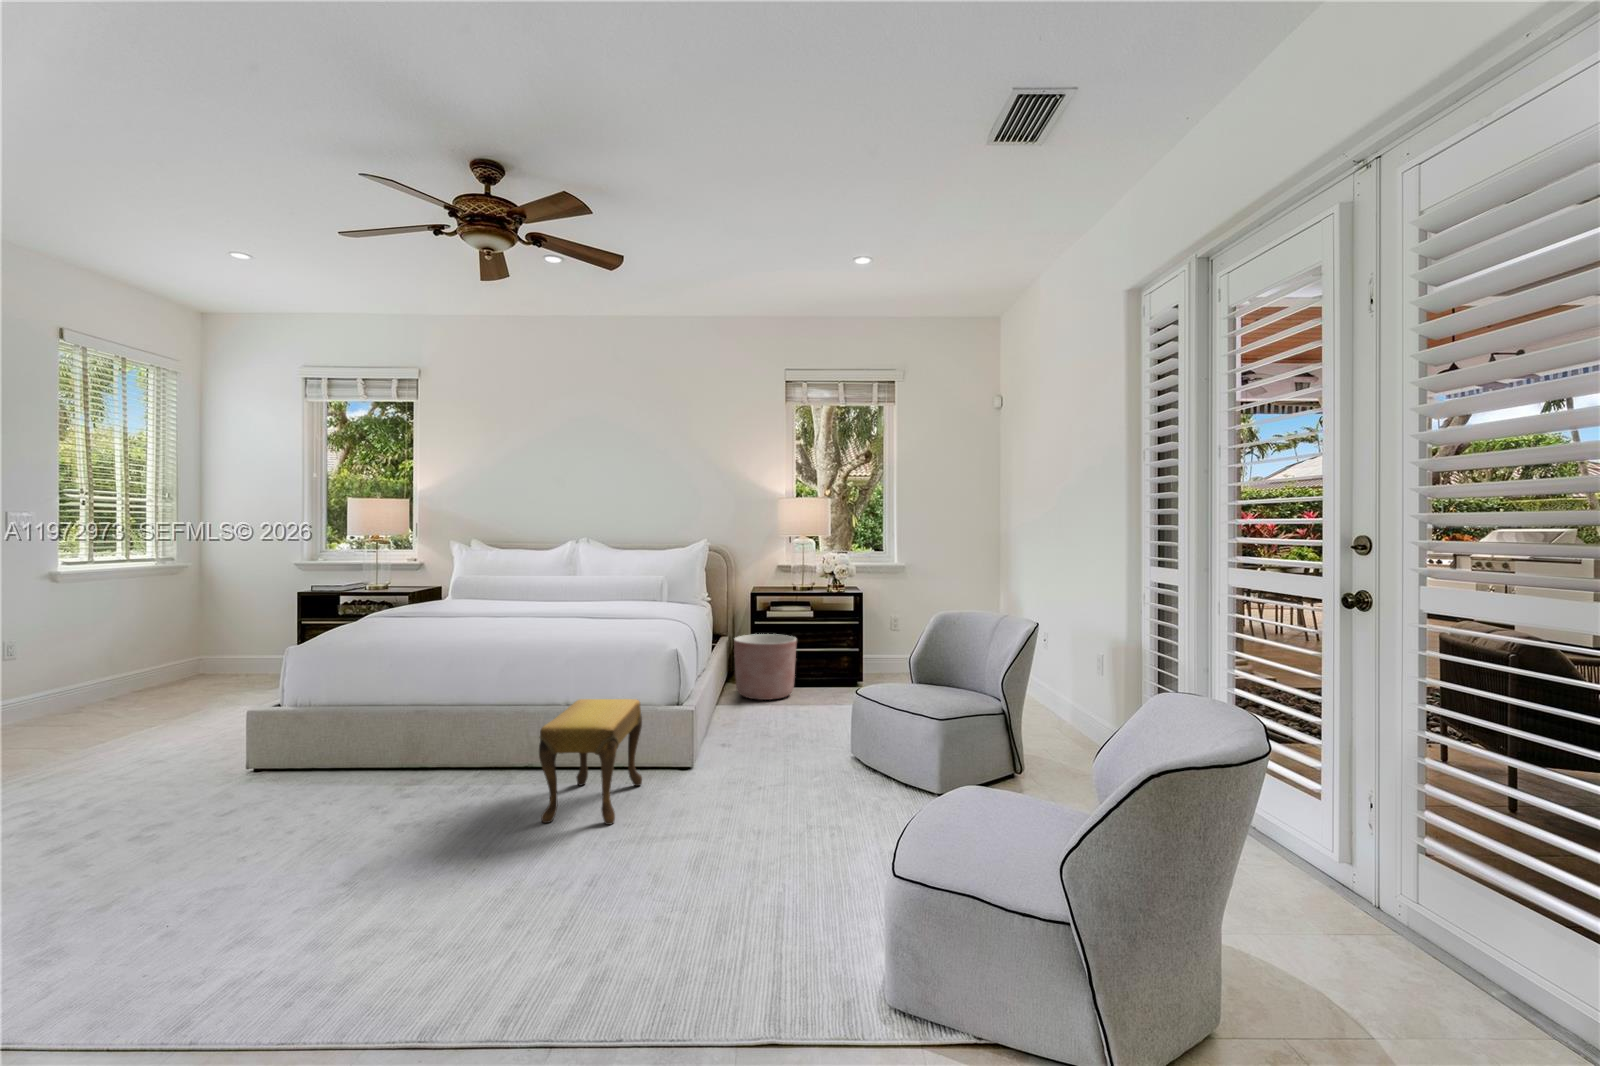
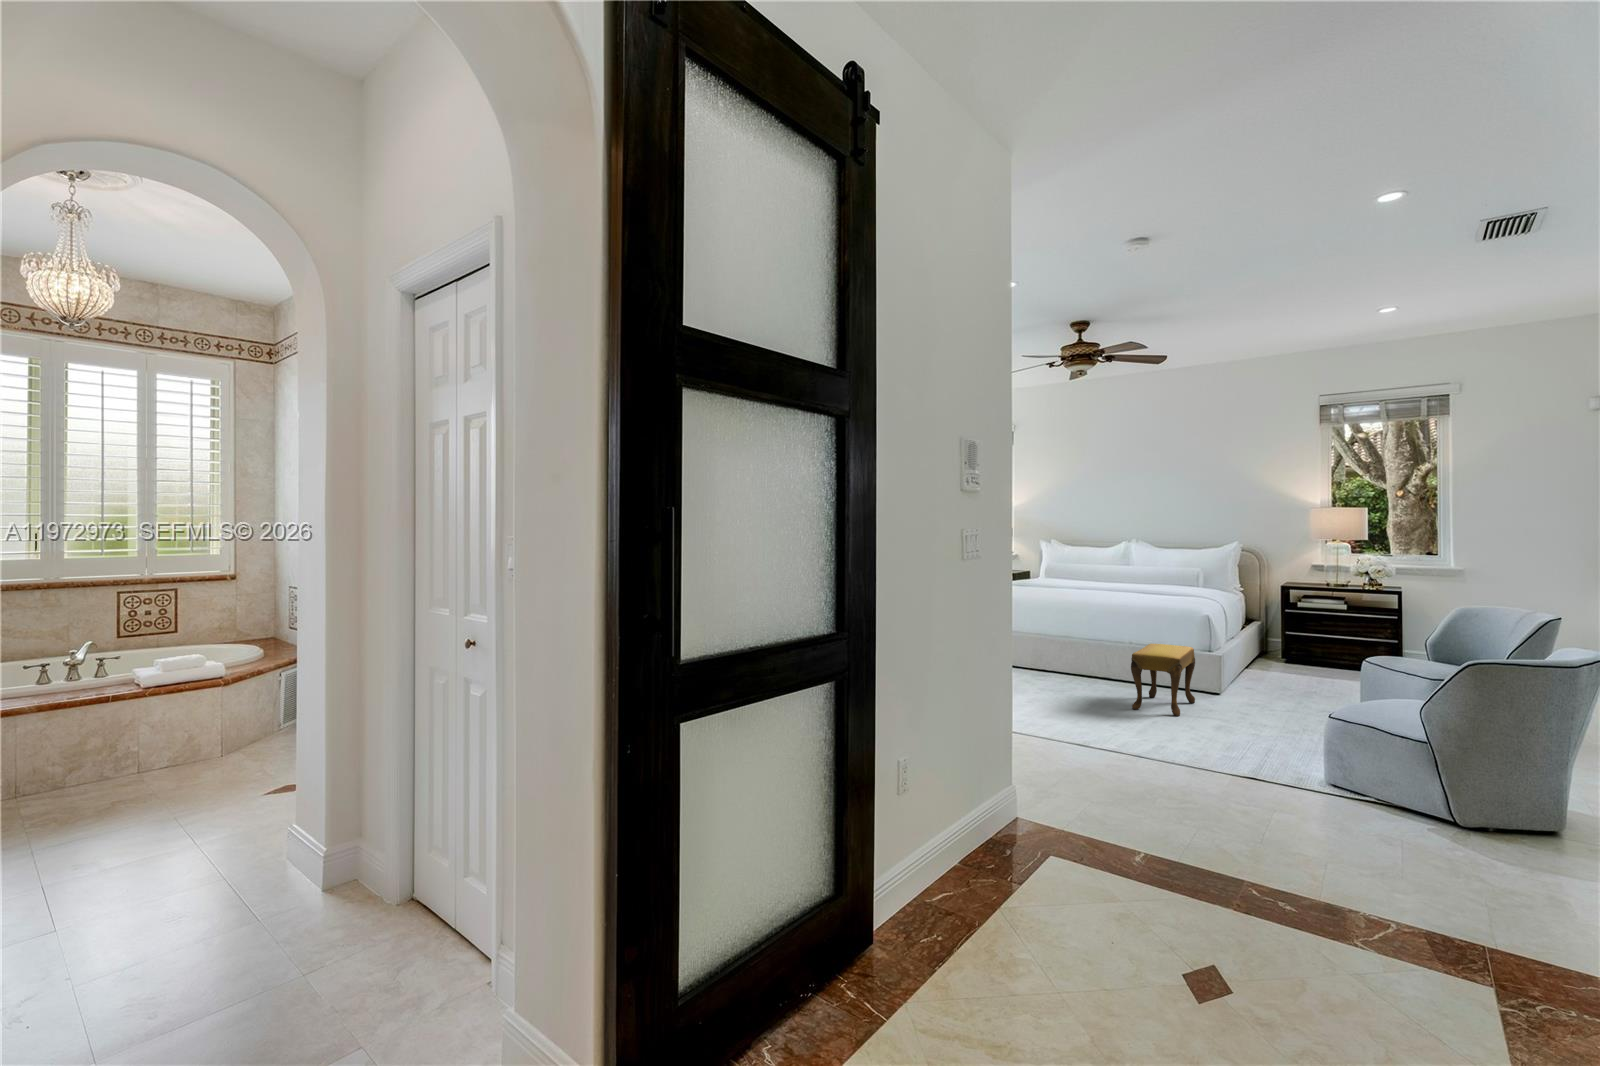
planter: present [734,634,797,700] -> none [1266,620,1328,673]

